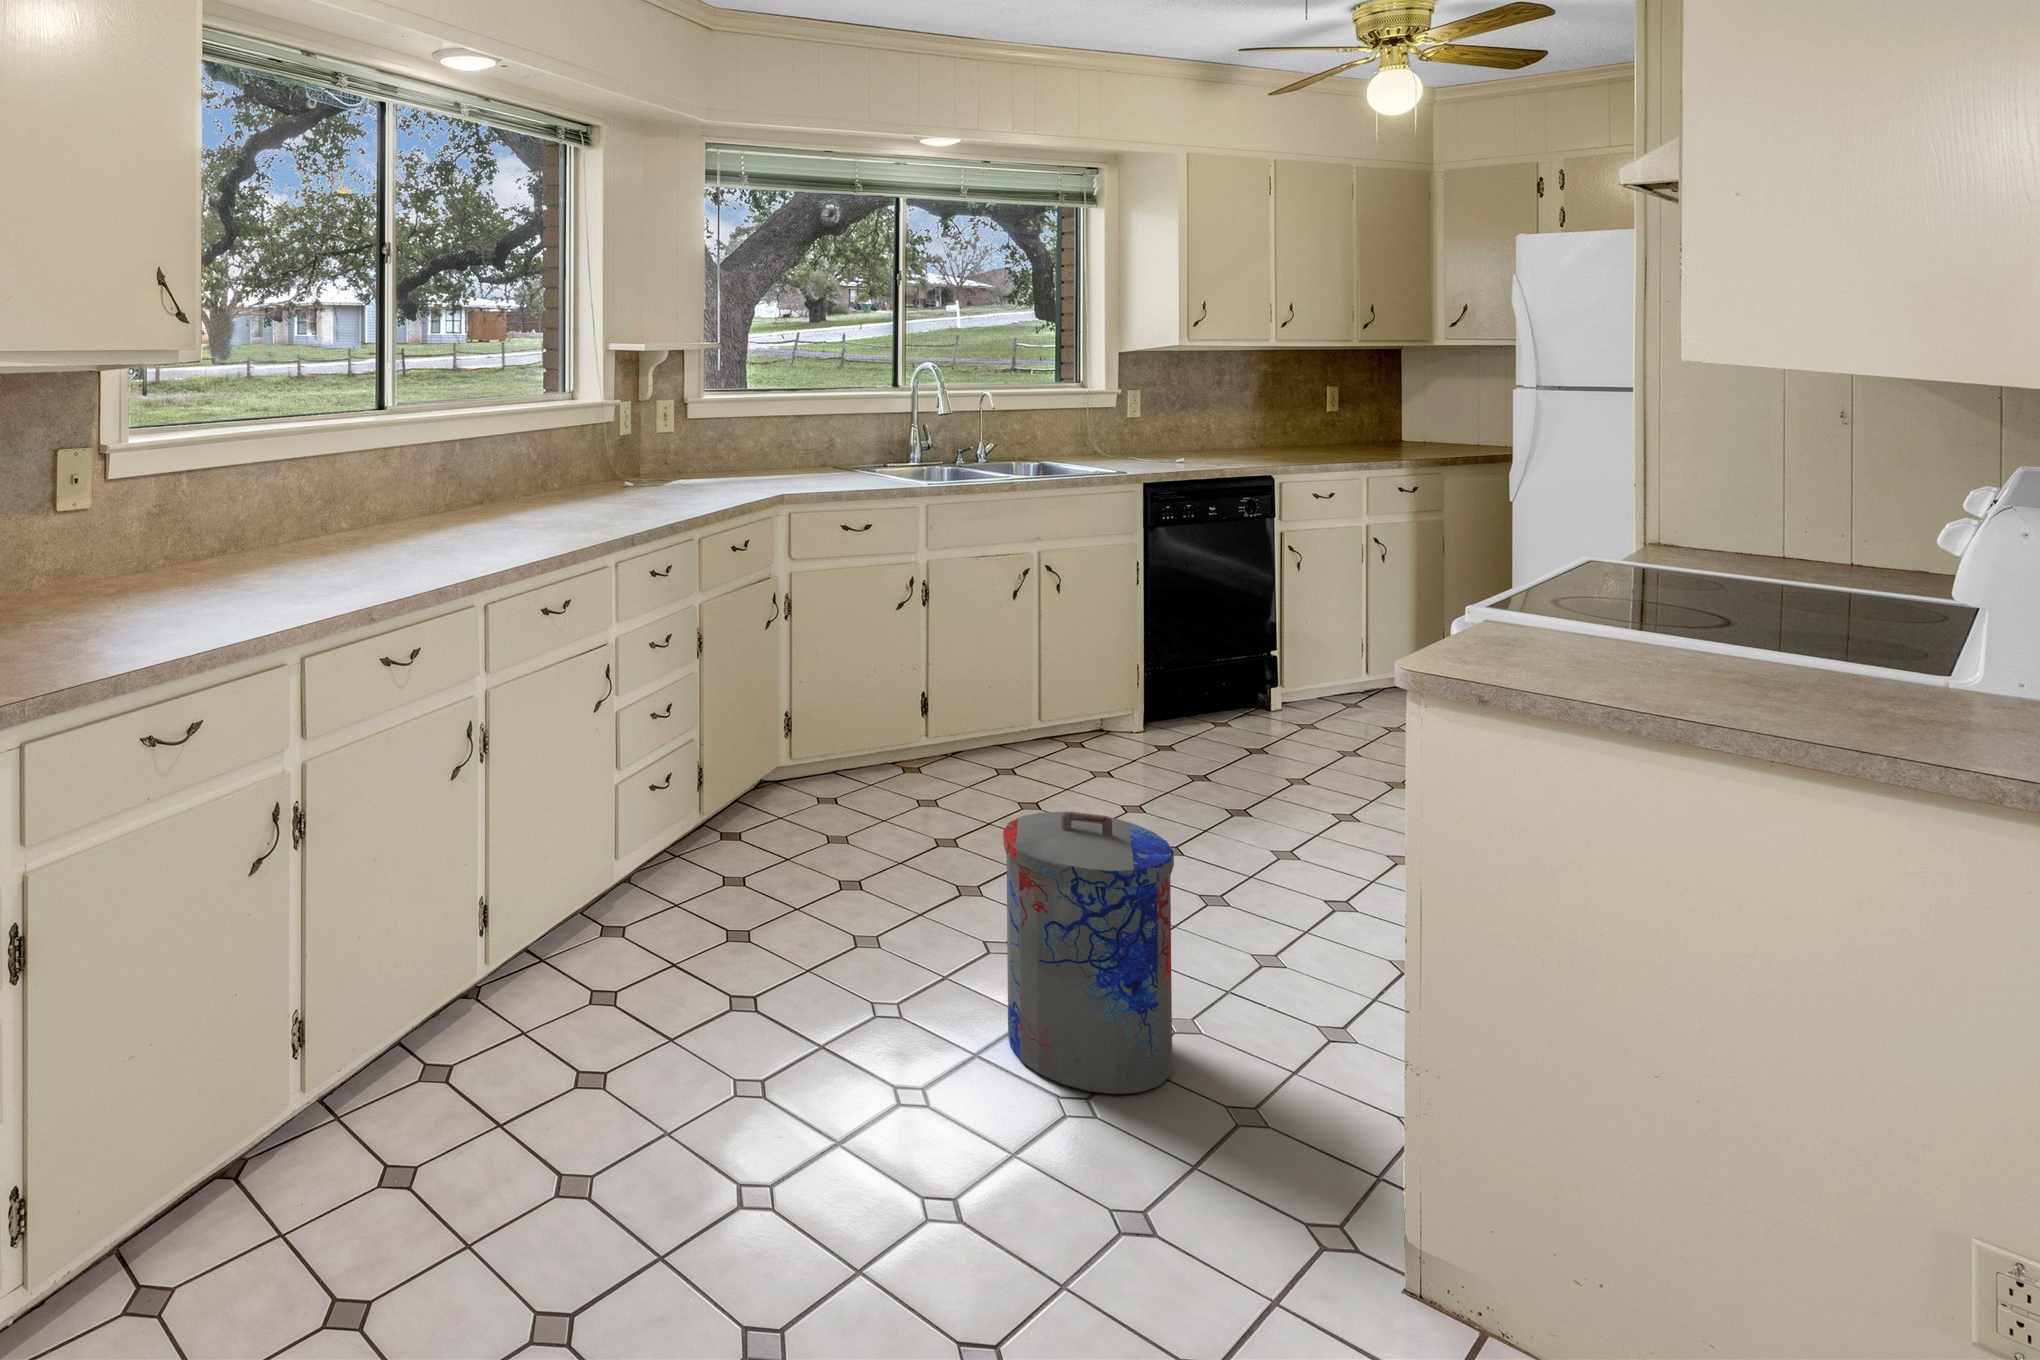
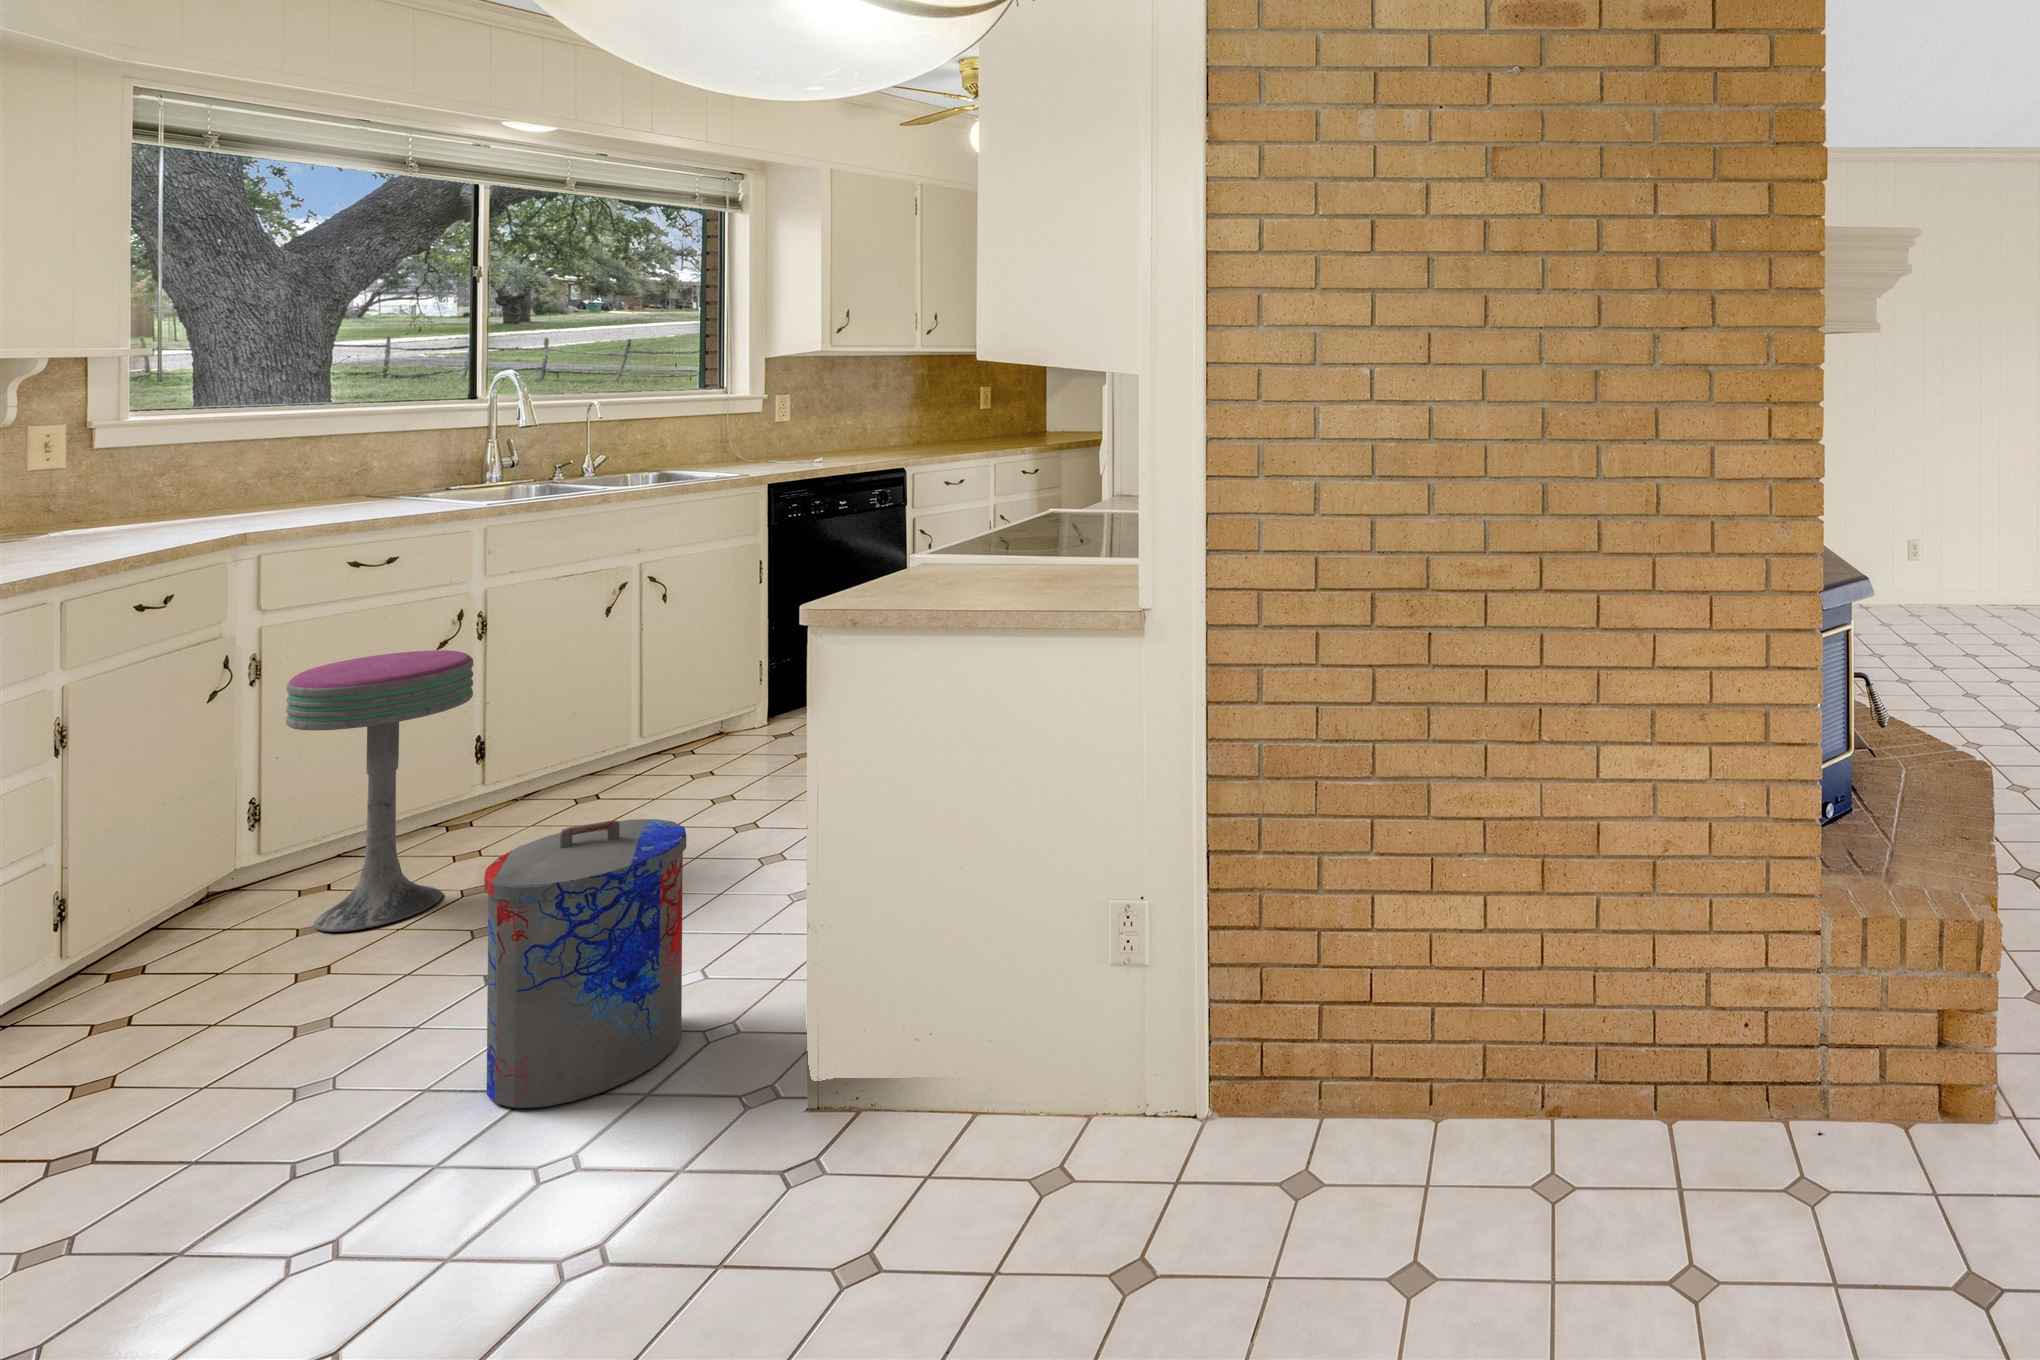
bar stool: none [817,606,936,843] -> present [286,650,473,932]

